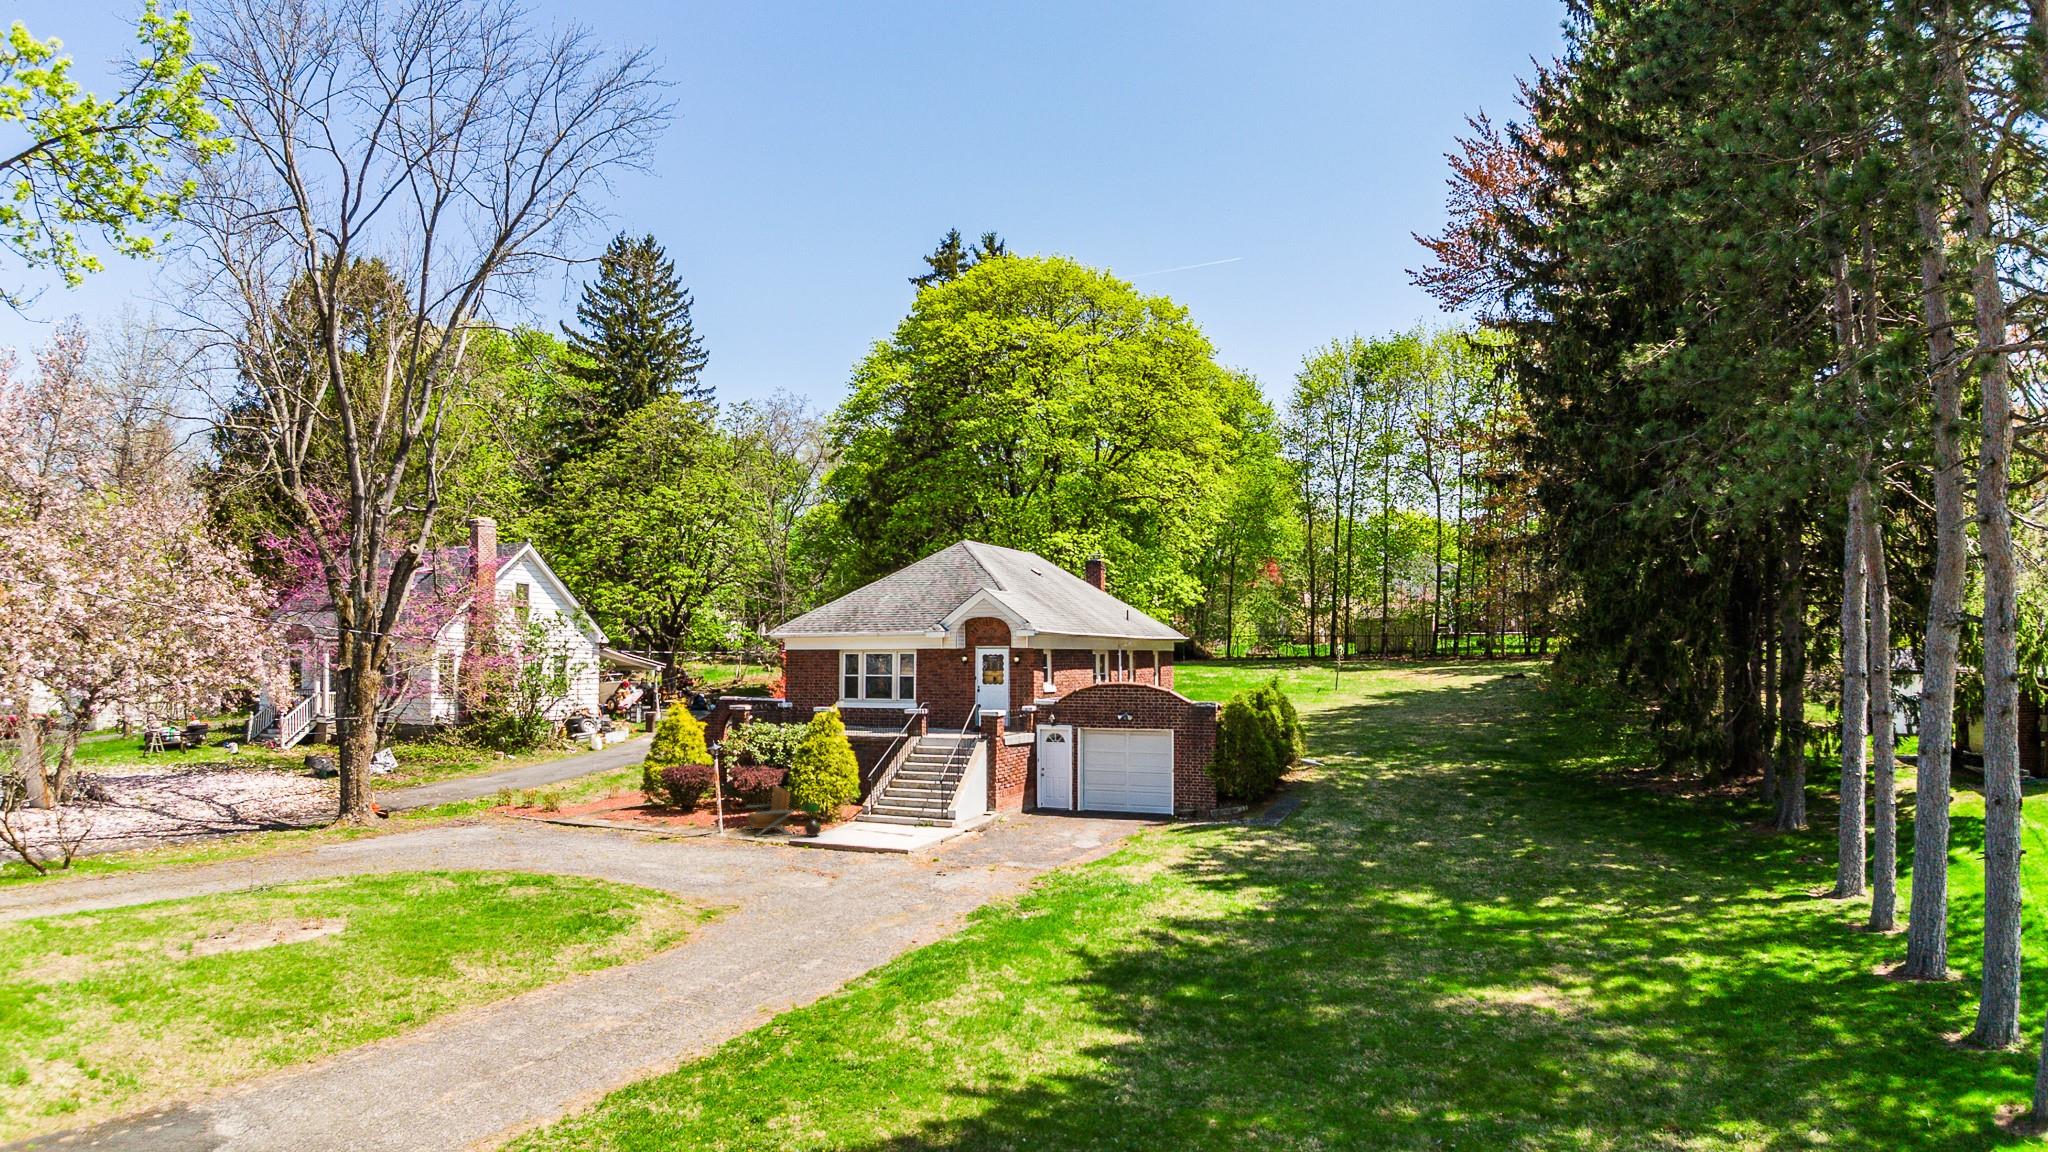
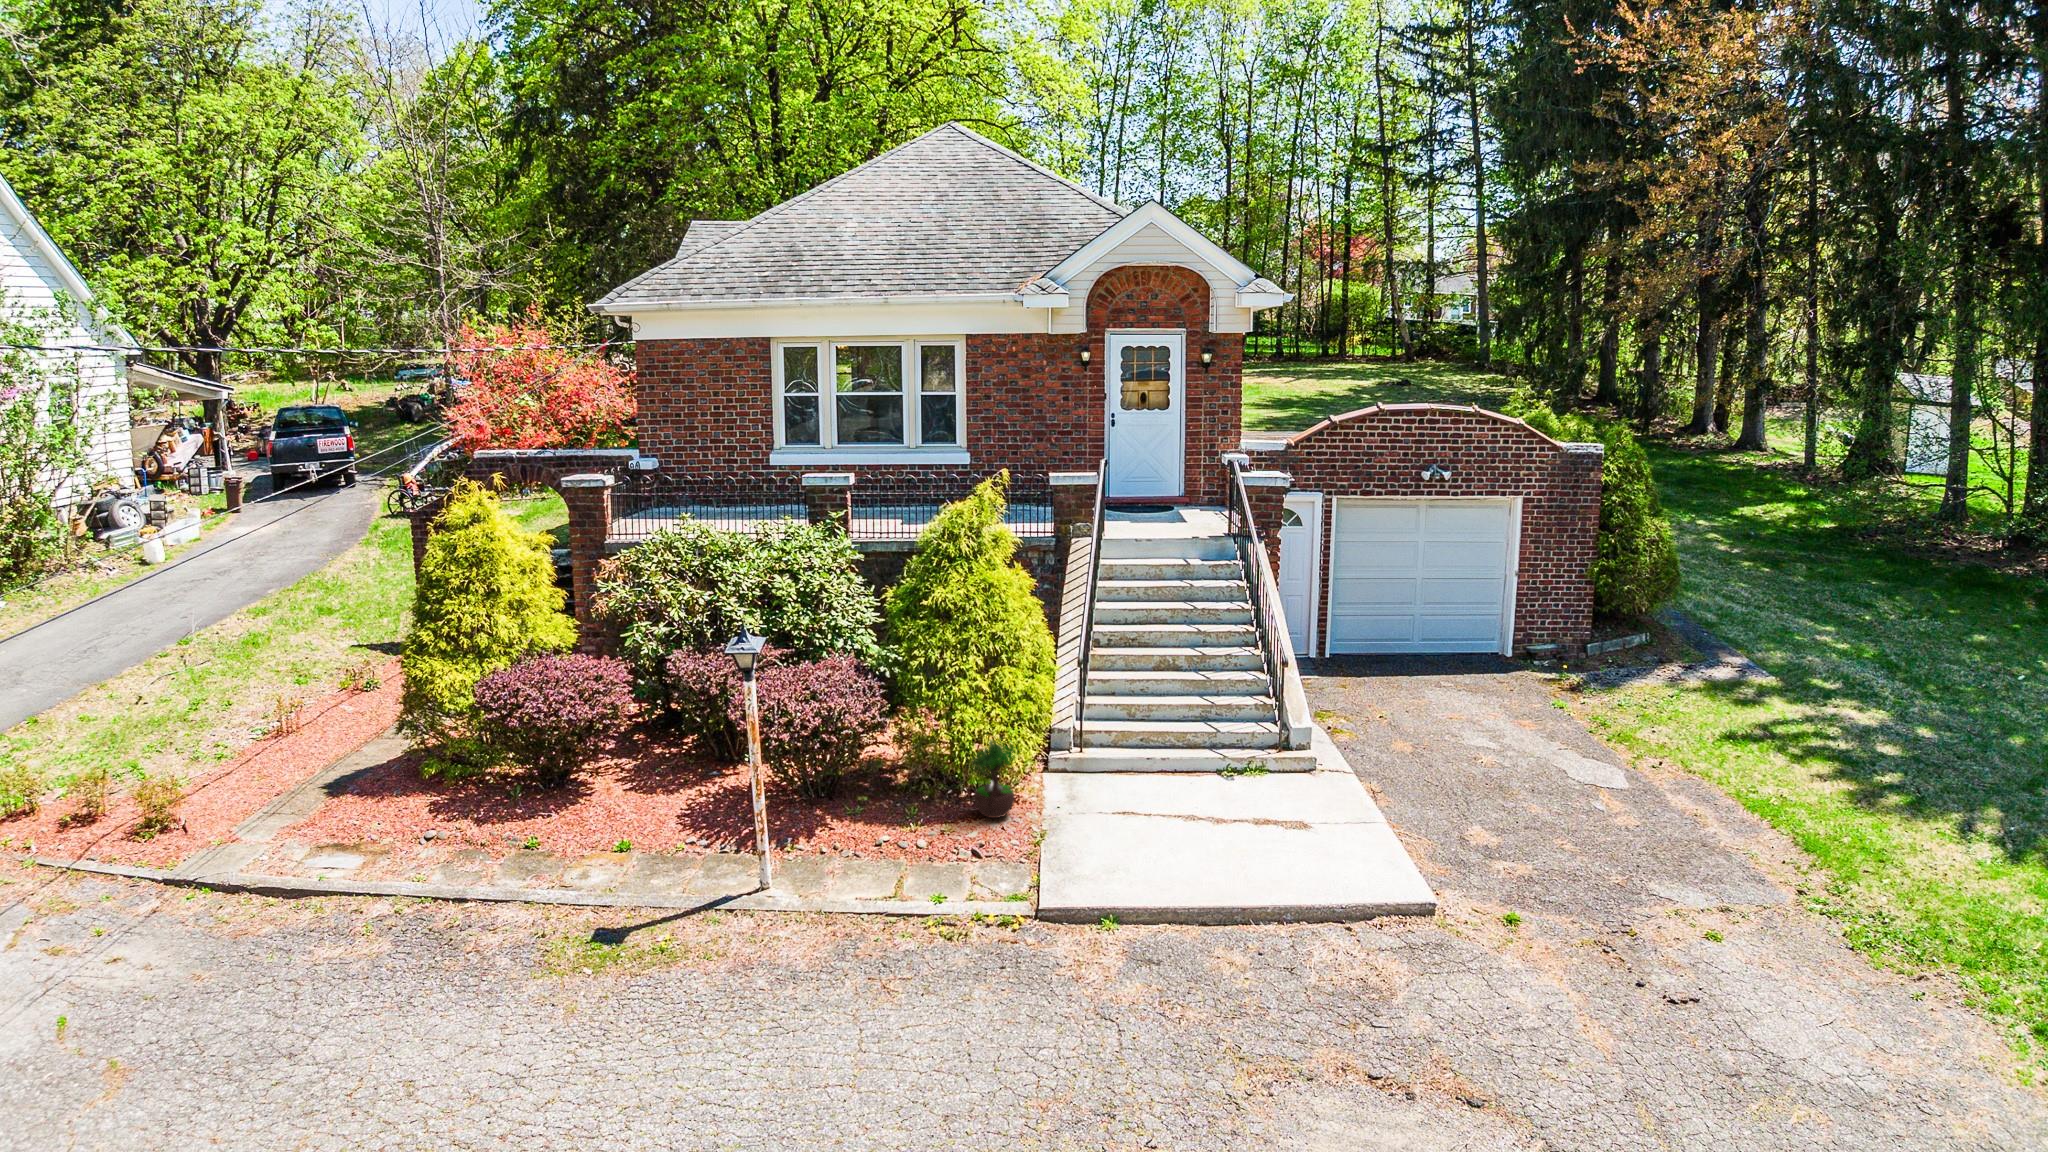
lounge chair: present [746,787,793,837] -> none [800,701,942,844]

